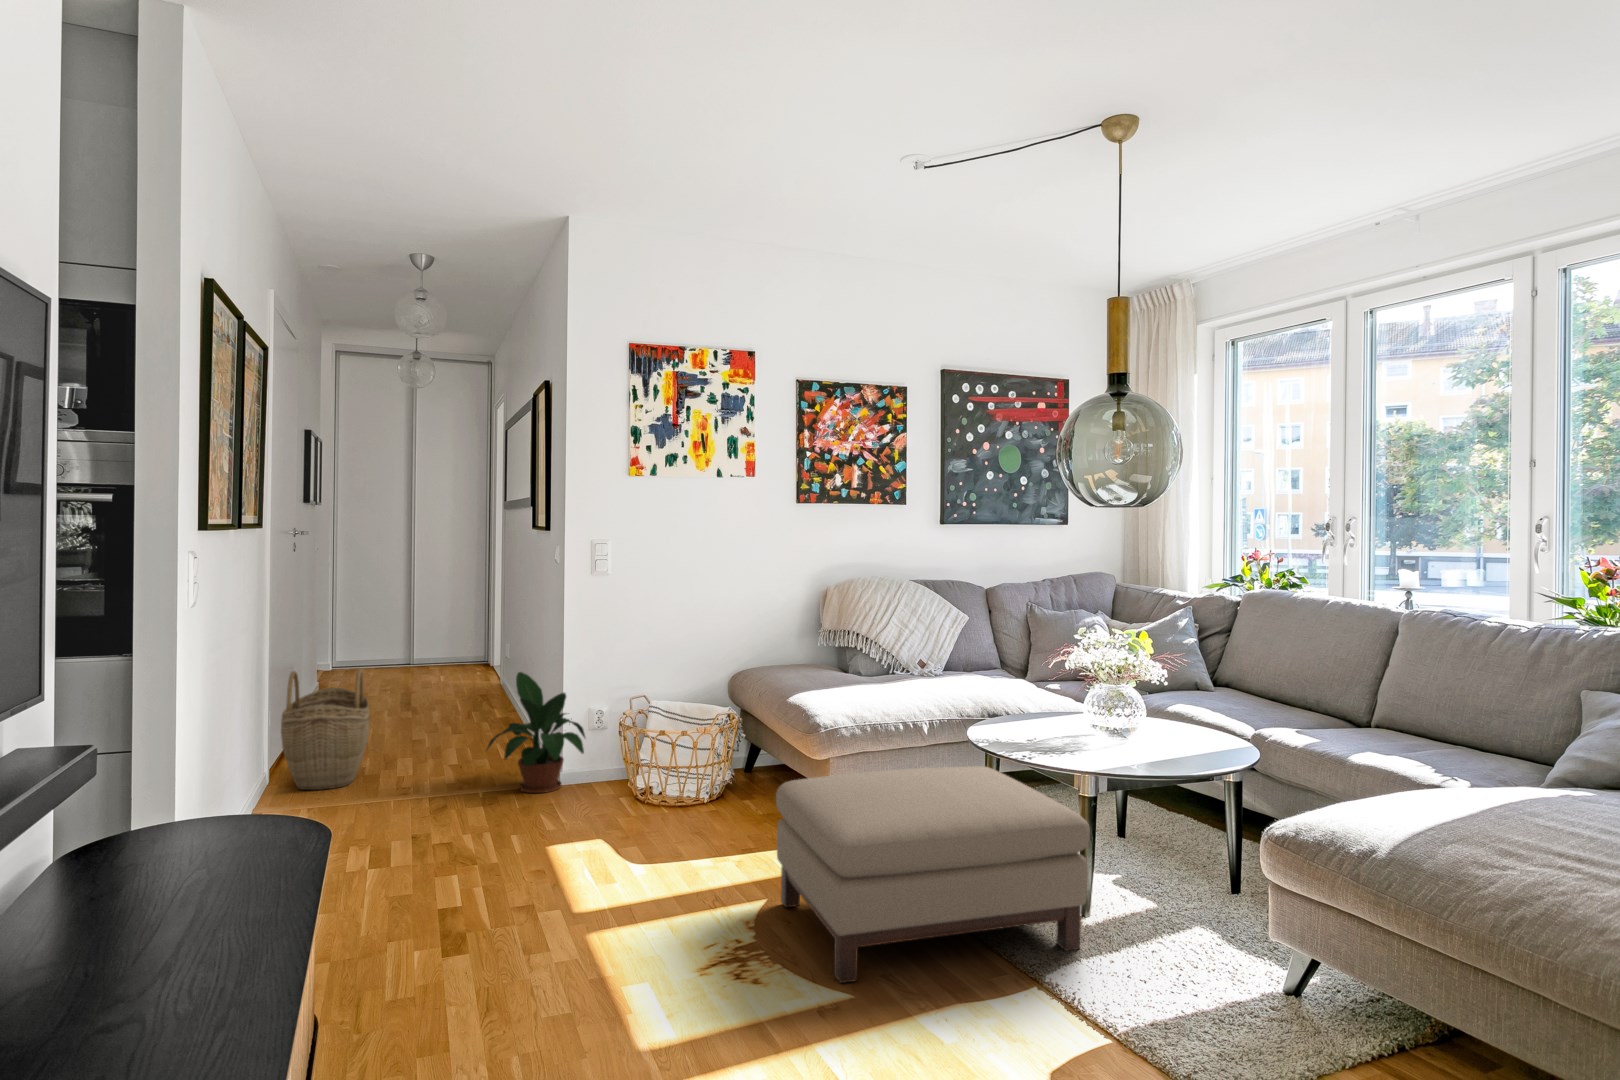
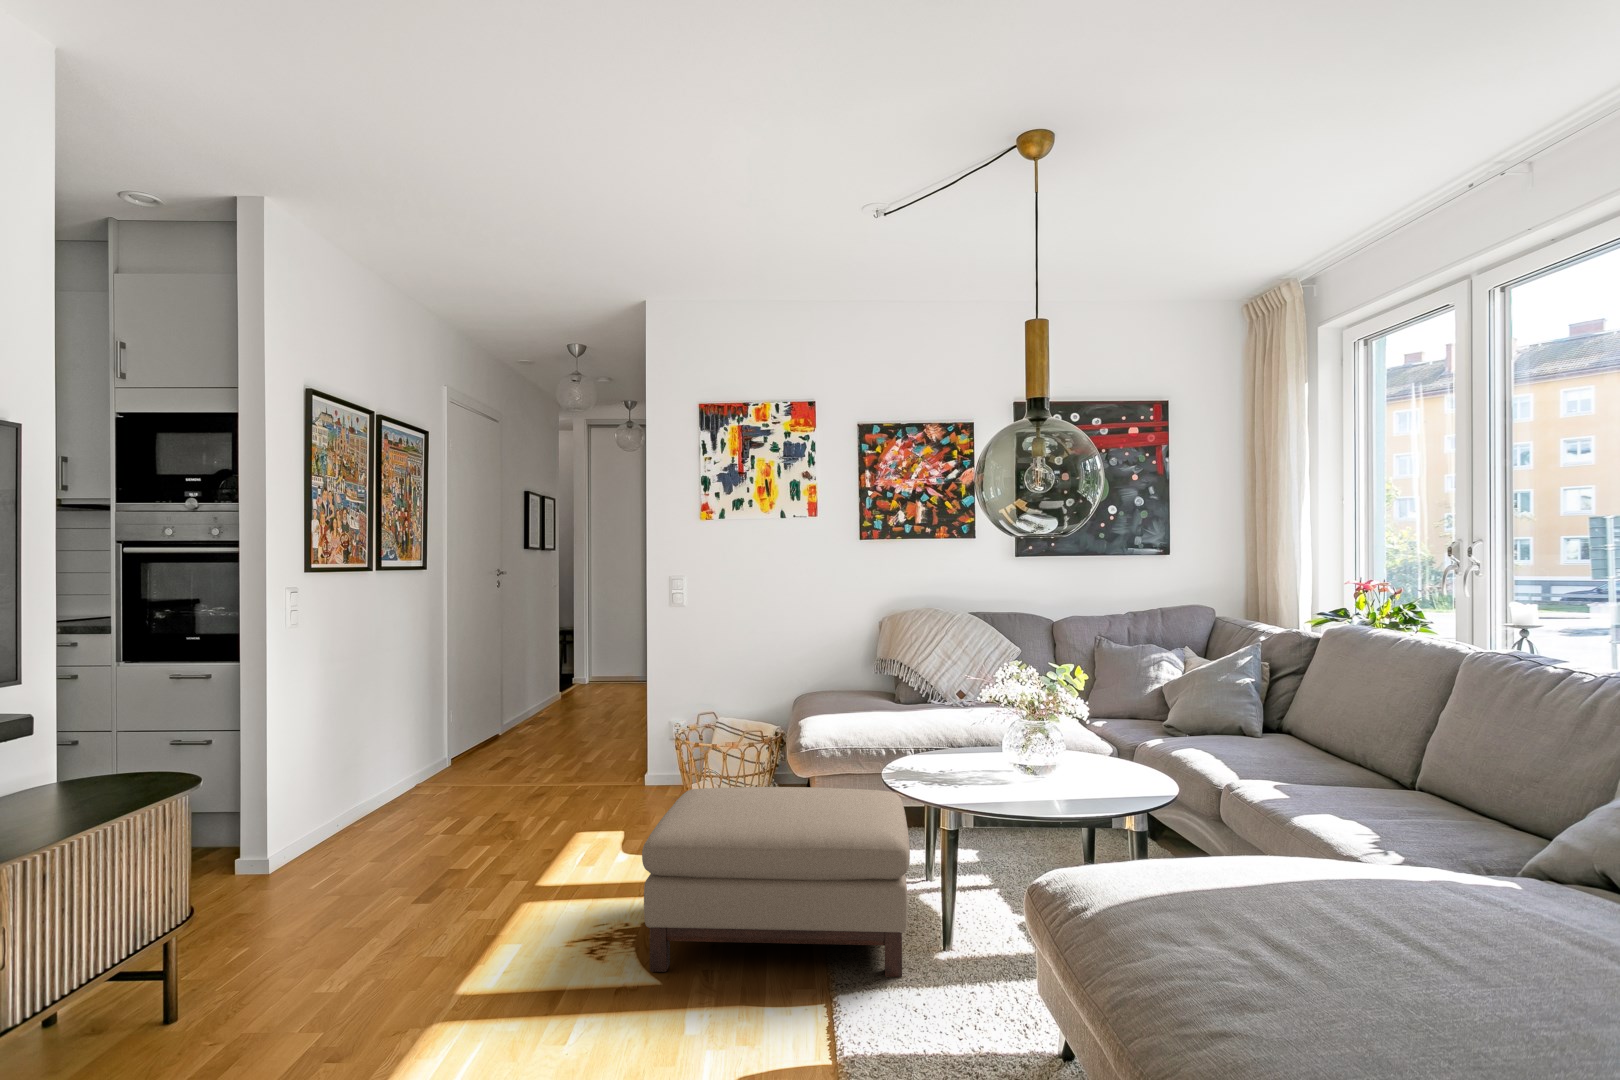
woven basket: present [281,669,370,790] -> none [440,682,514,778]
potted plant: present [487,672,585,793] -> none [579,689,661,793]

